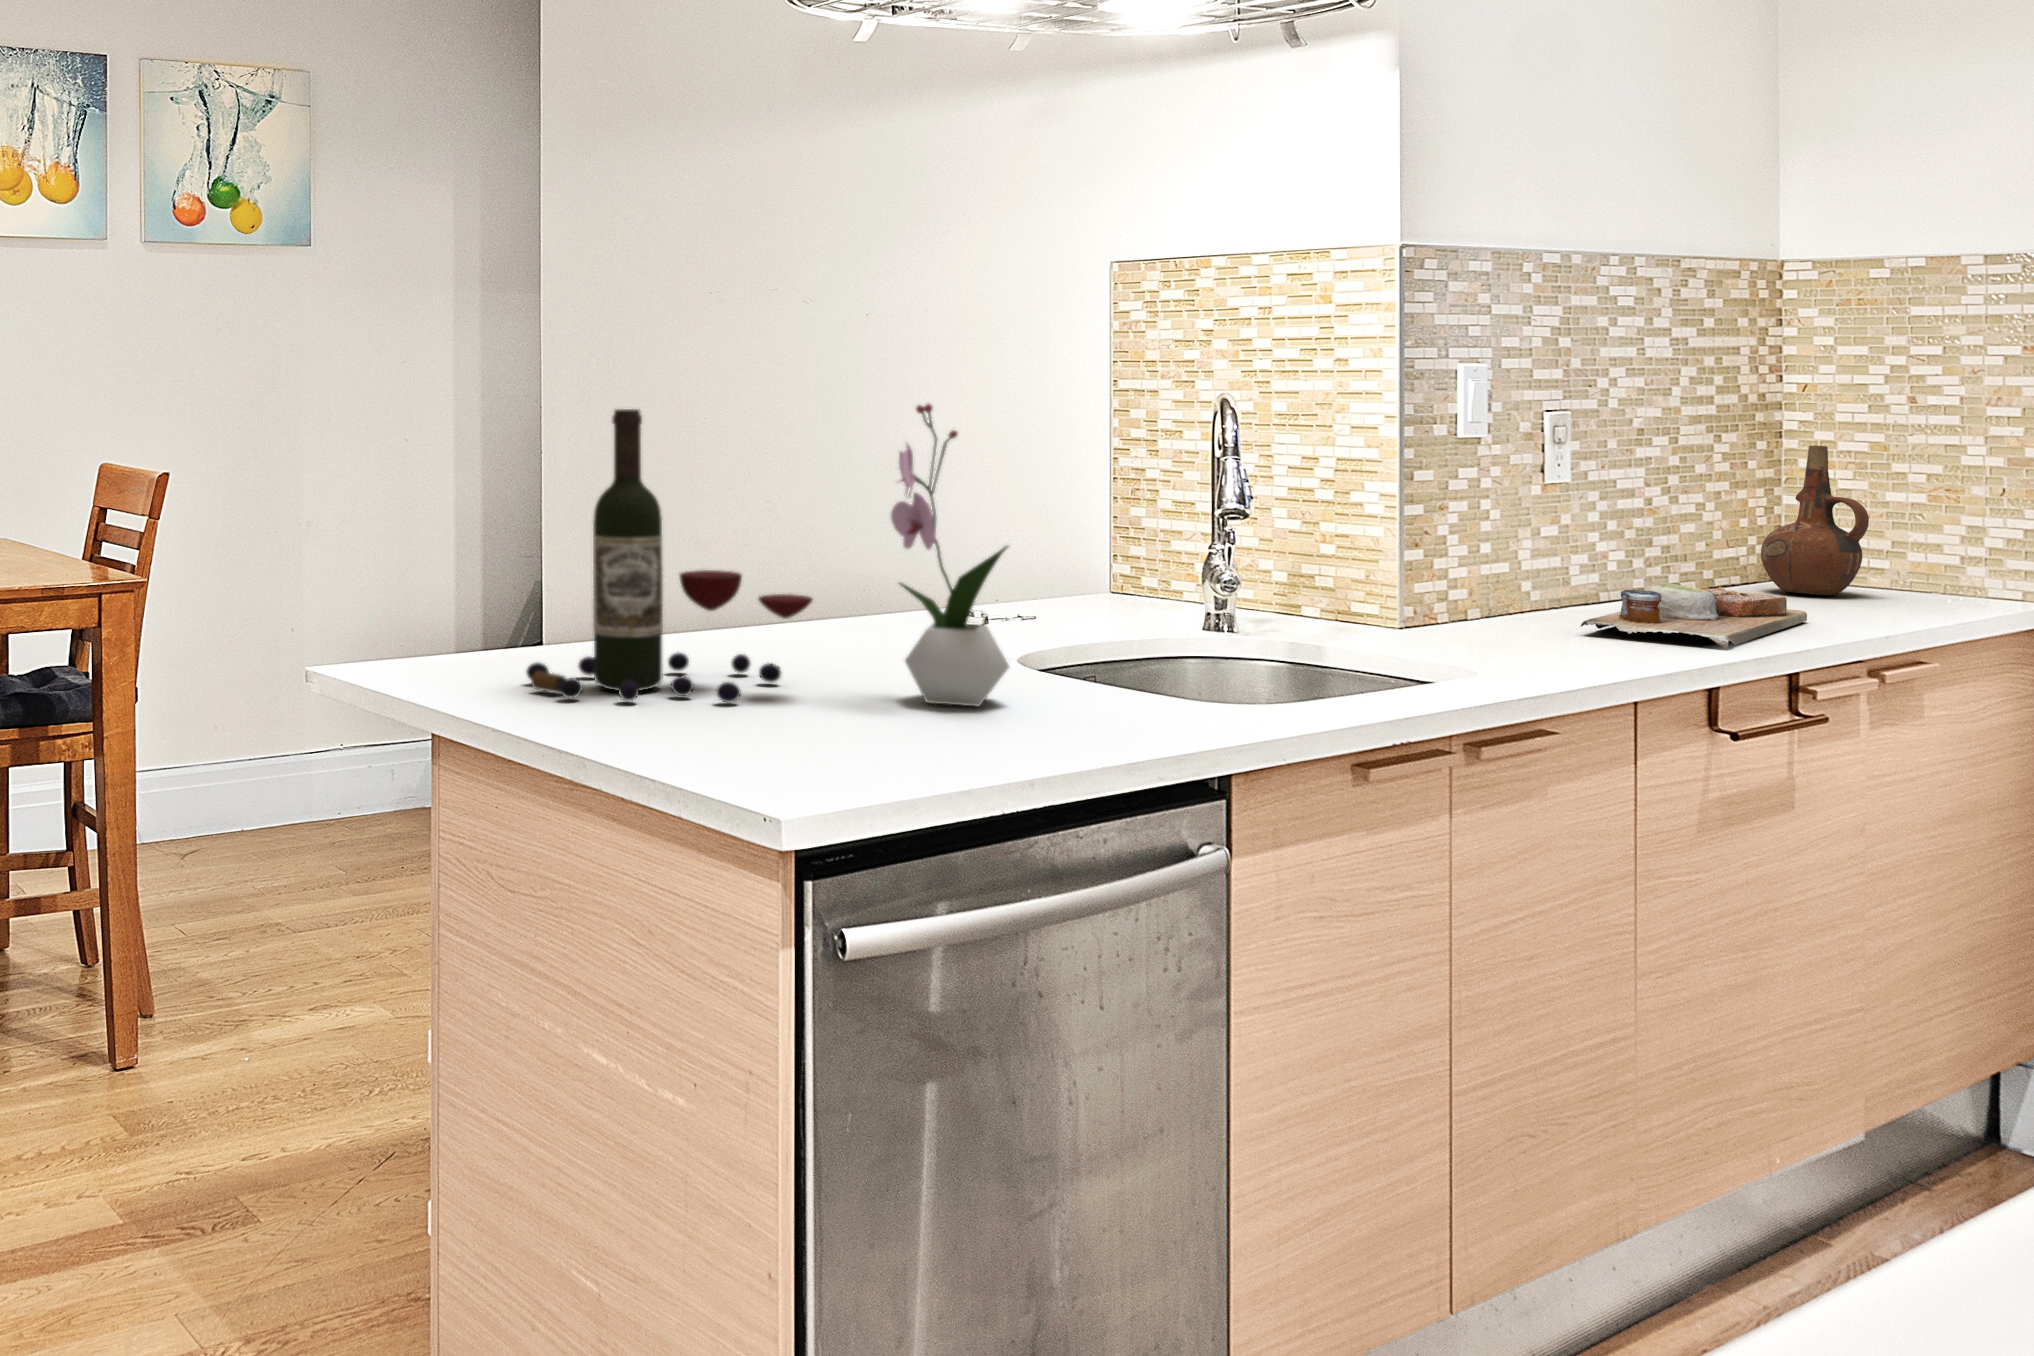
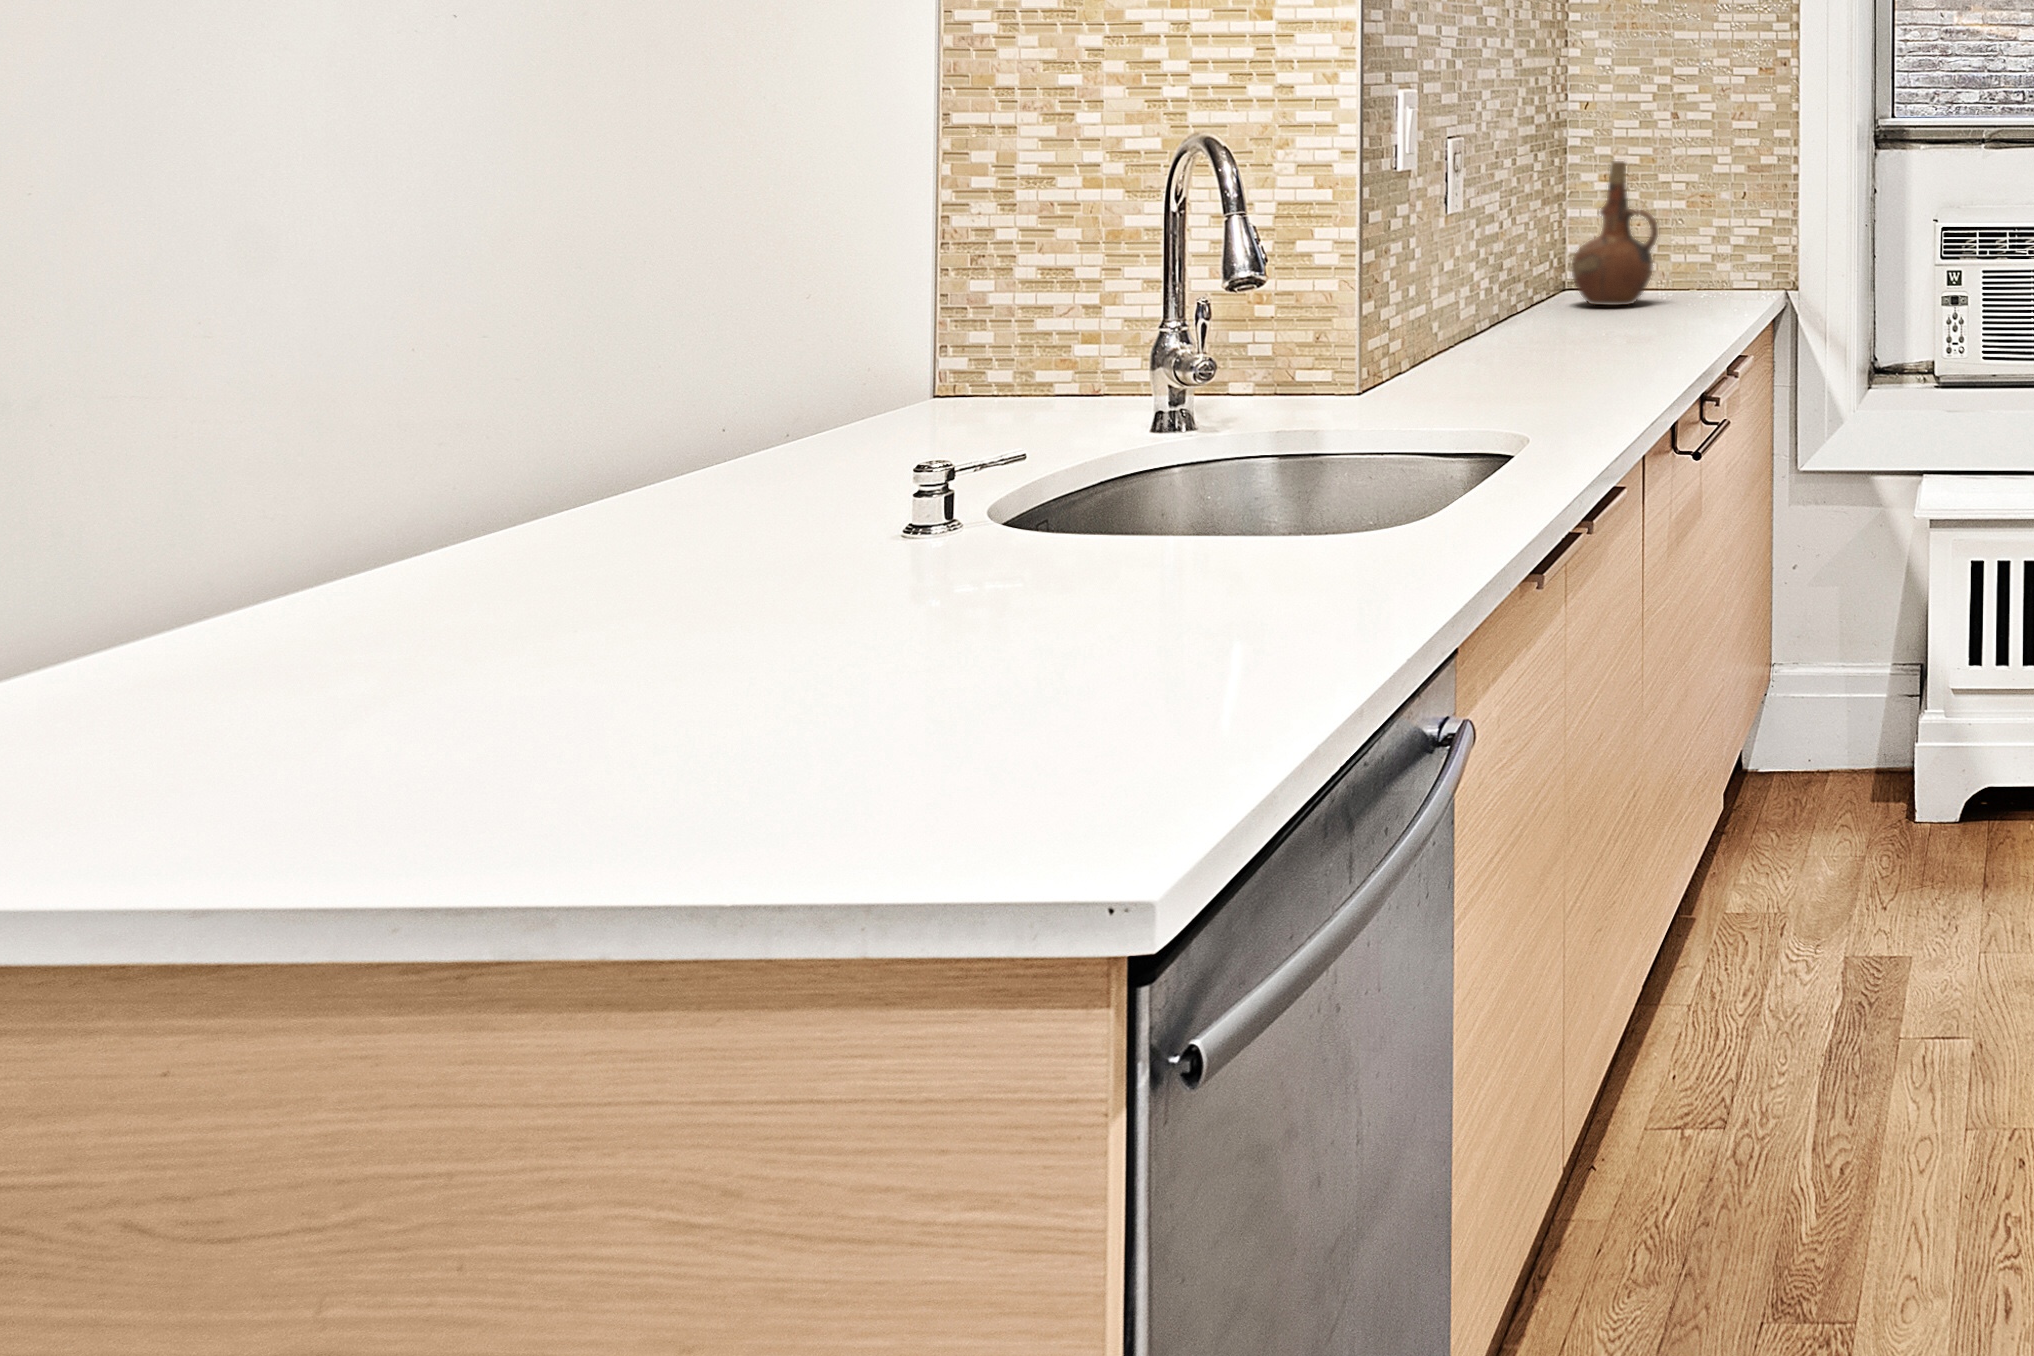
flower arrangement: present [891,404,1010,706] -> none [906,167,1109,607]
wine bottle: present [526,409,812,703] -> none [145,198,801,750]
cutting board: present [1581,584,1807,649] -> none [1516,308,1659,372]

